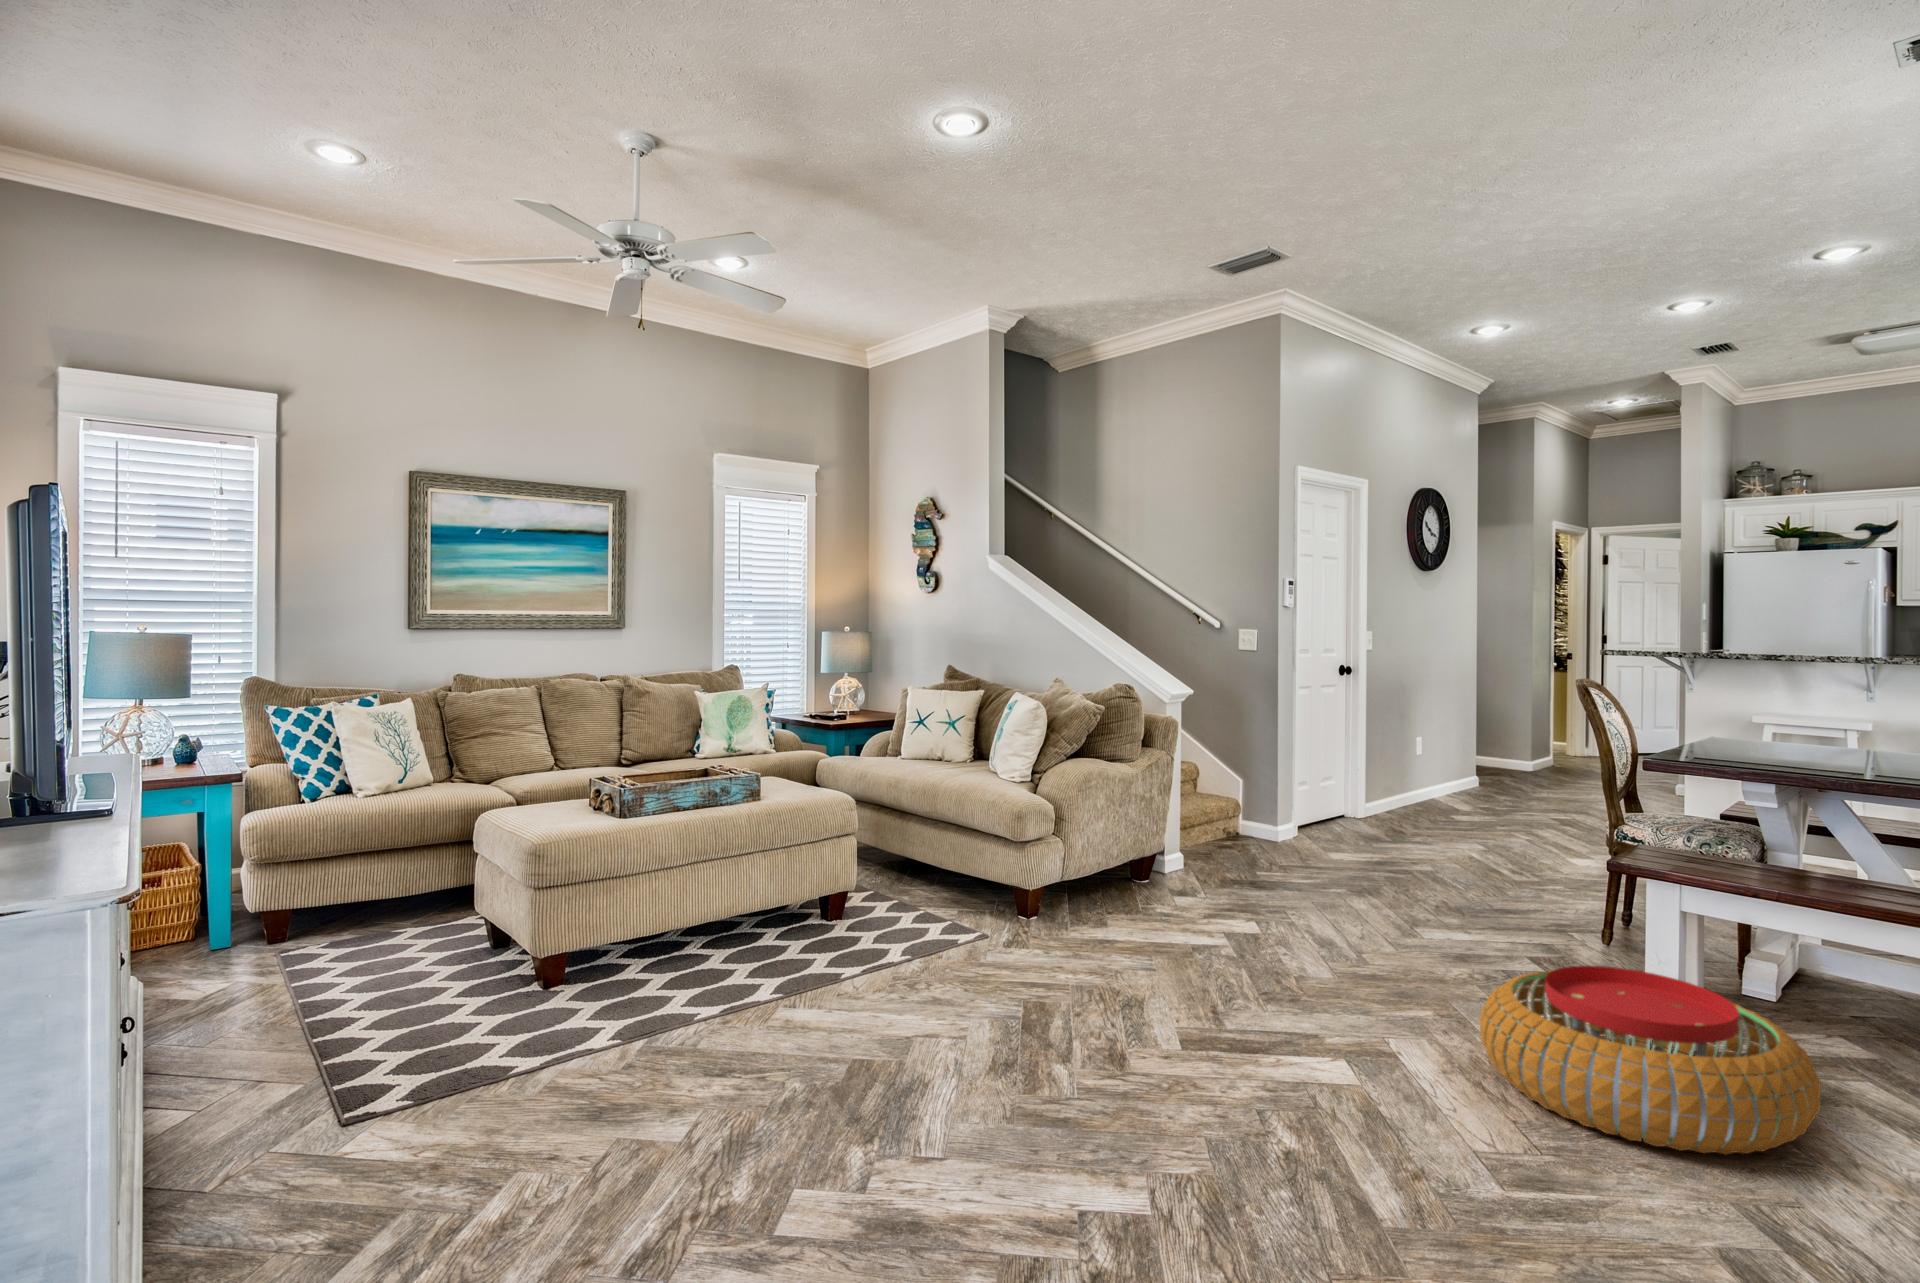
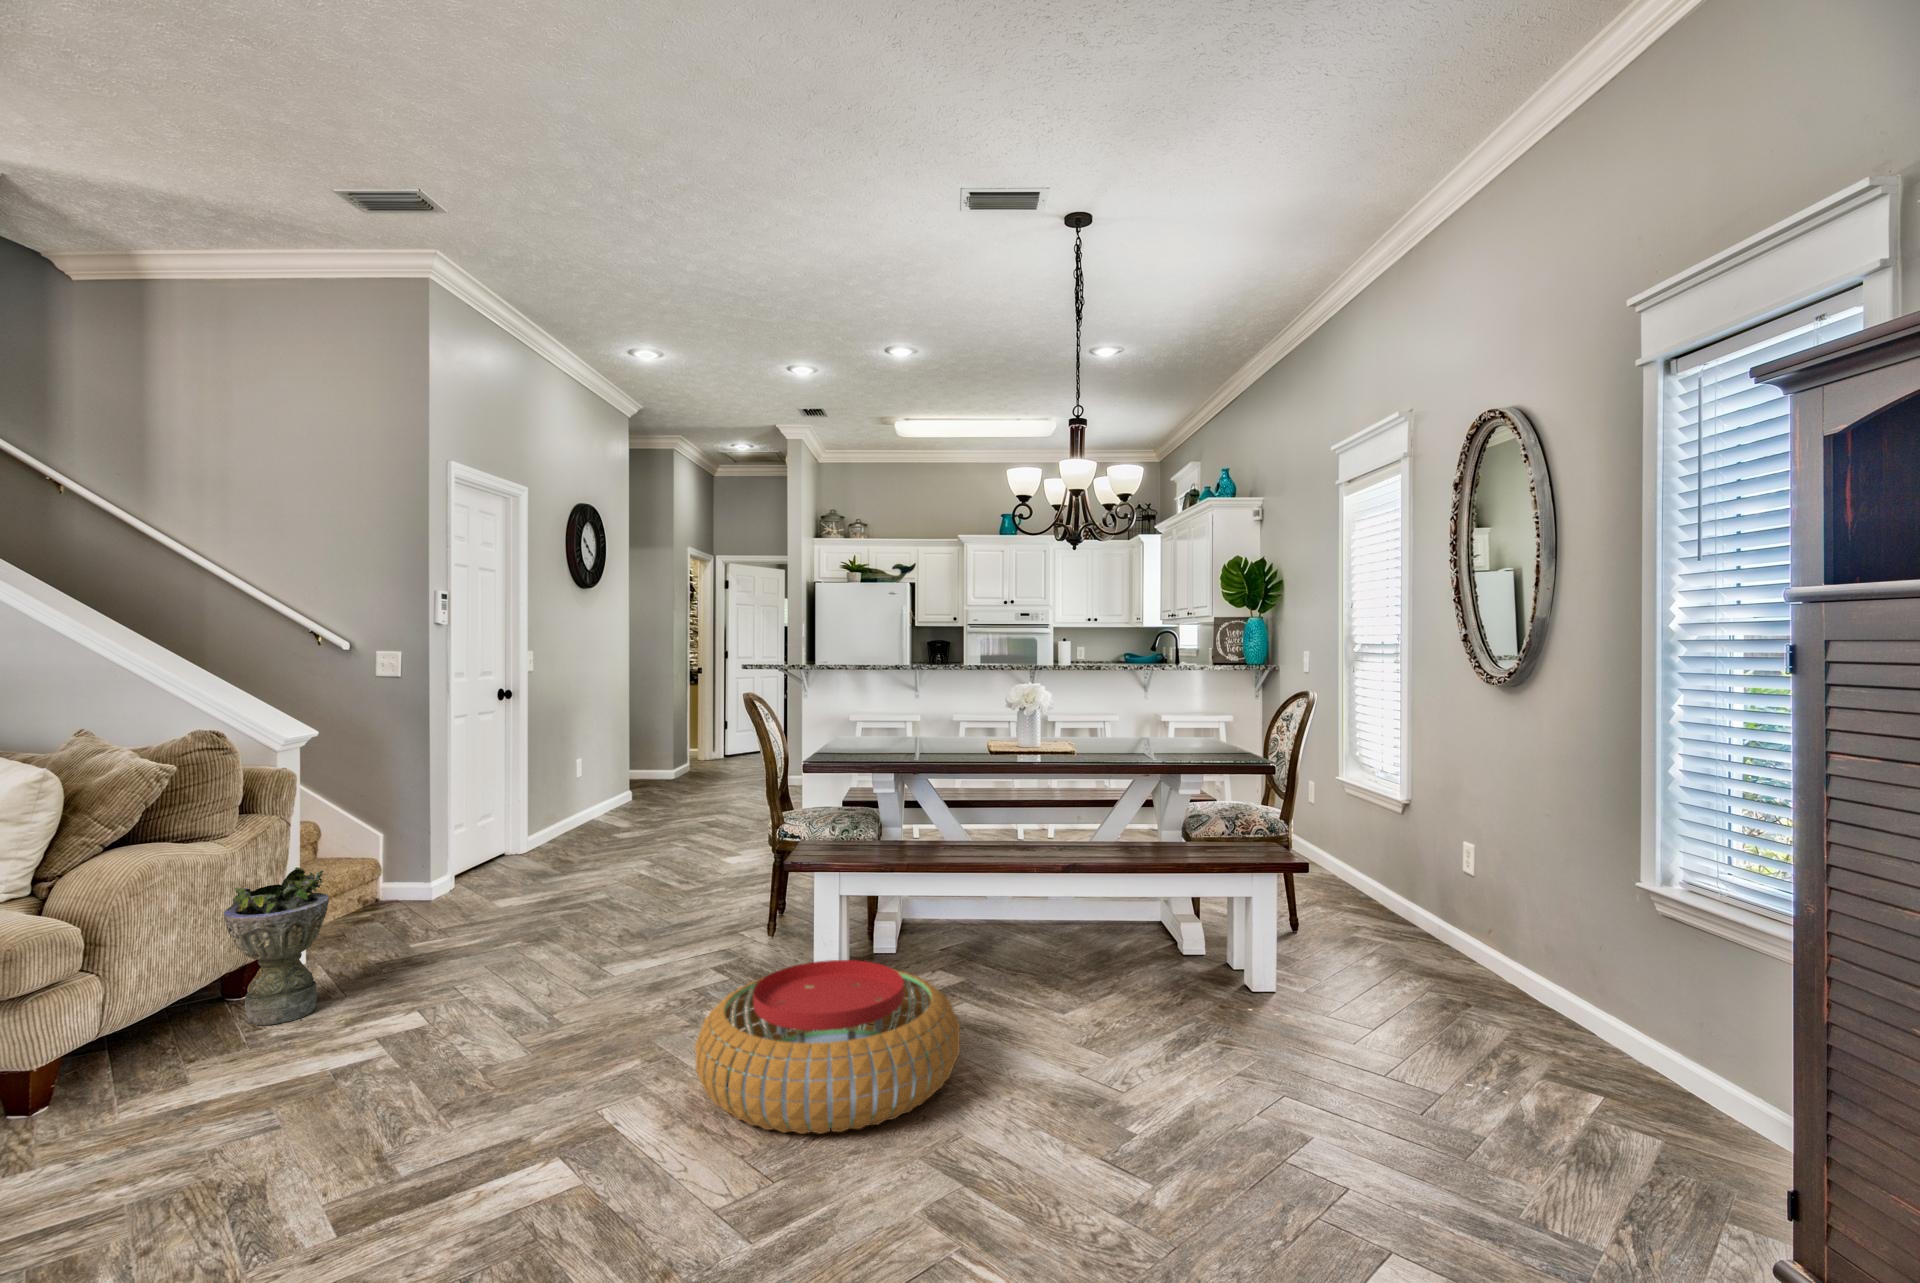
planter: none [1130,791,1196,905] -> present [223,867,329,1025]

